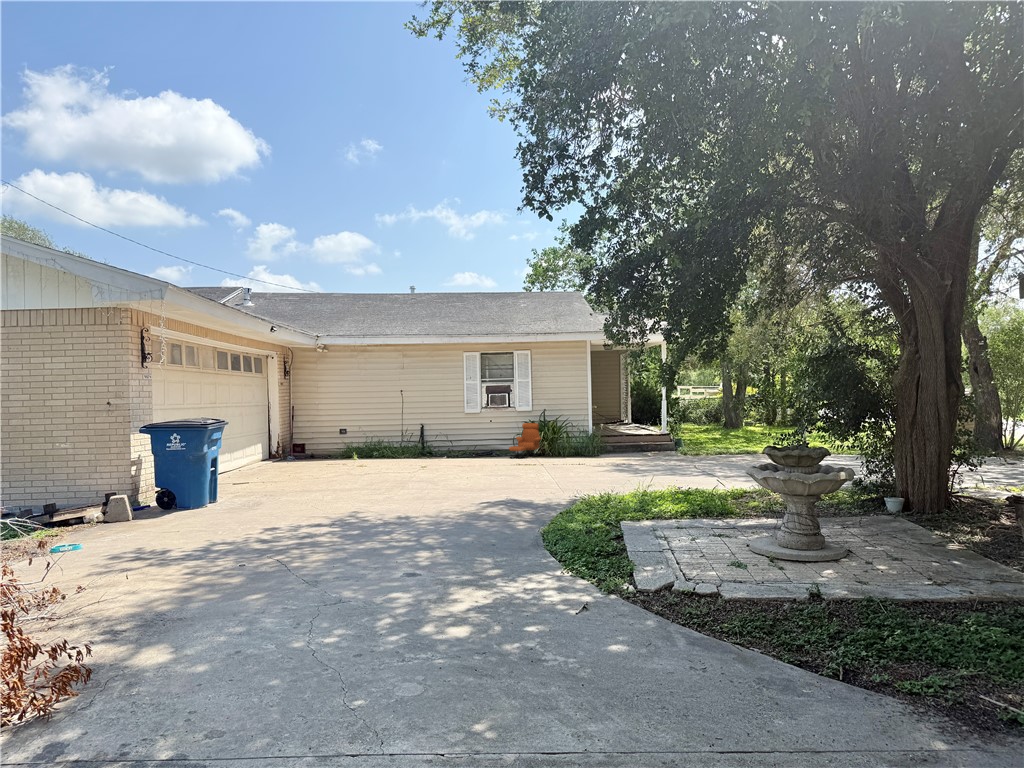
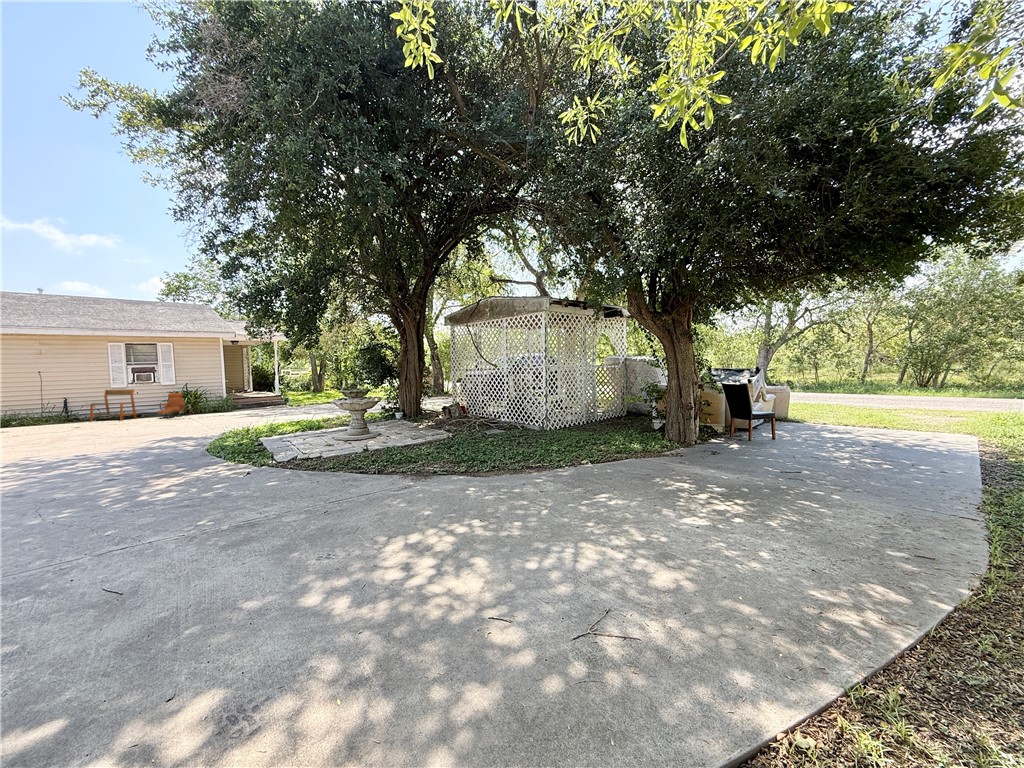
bench: none [444,415,489,457] -> present [90,389,136,421]

